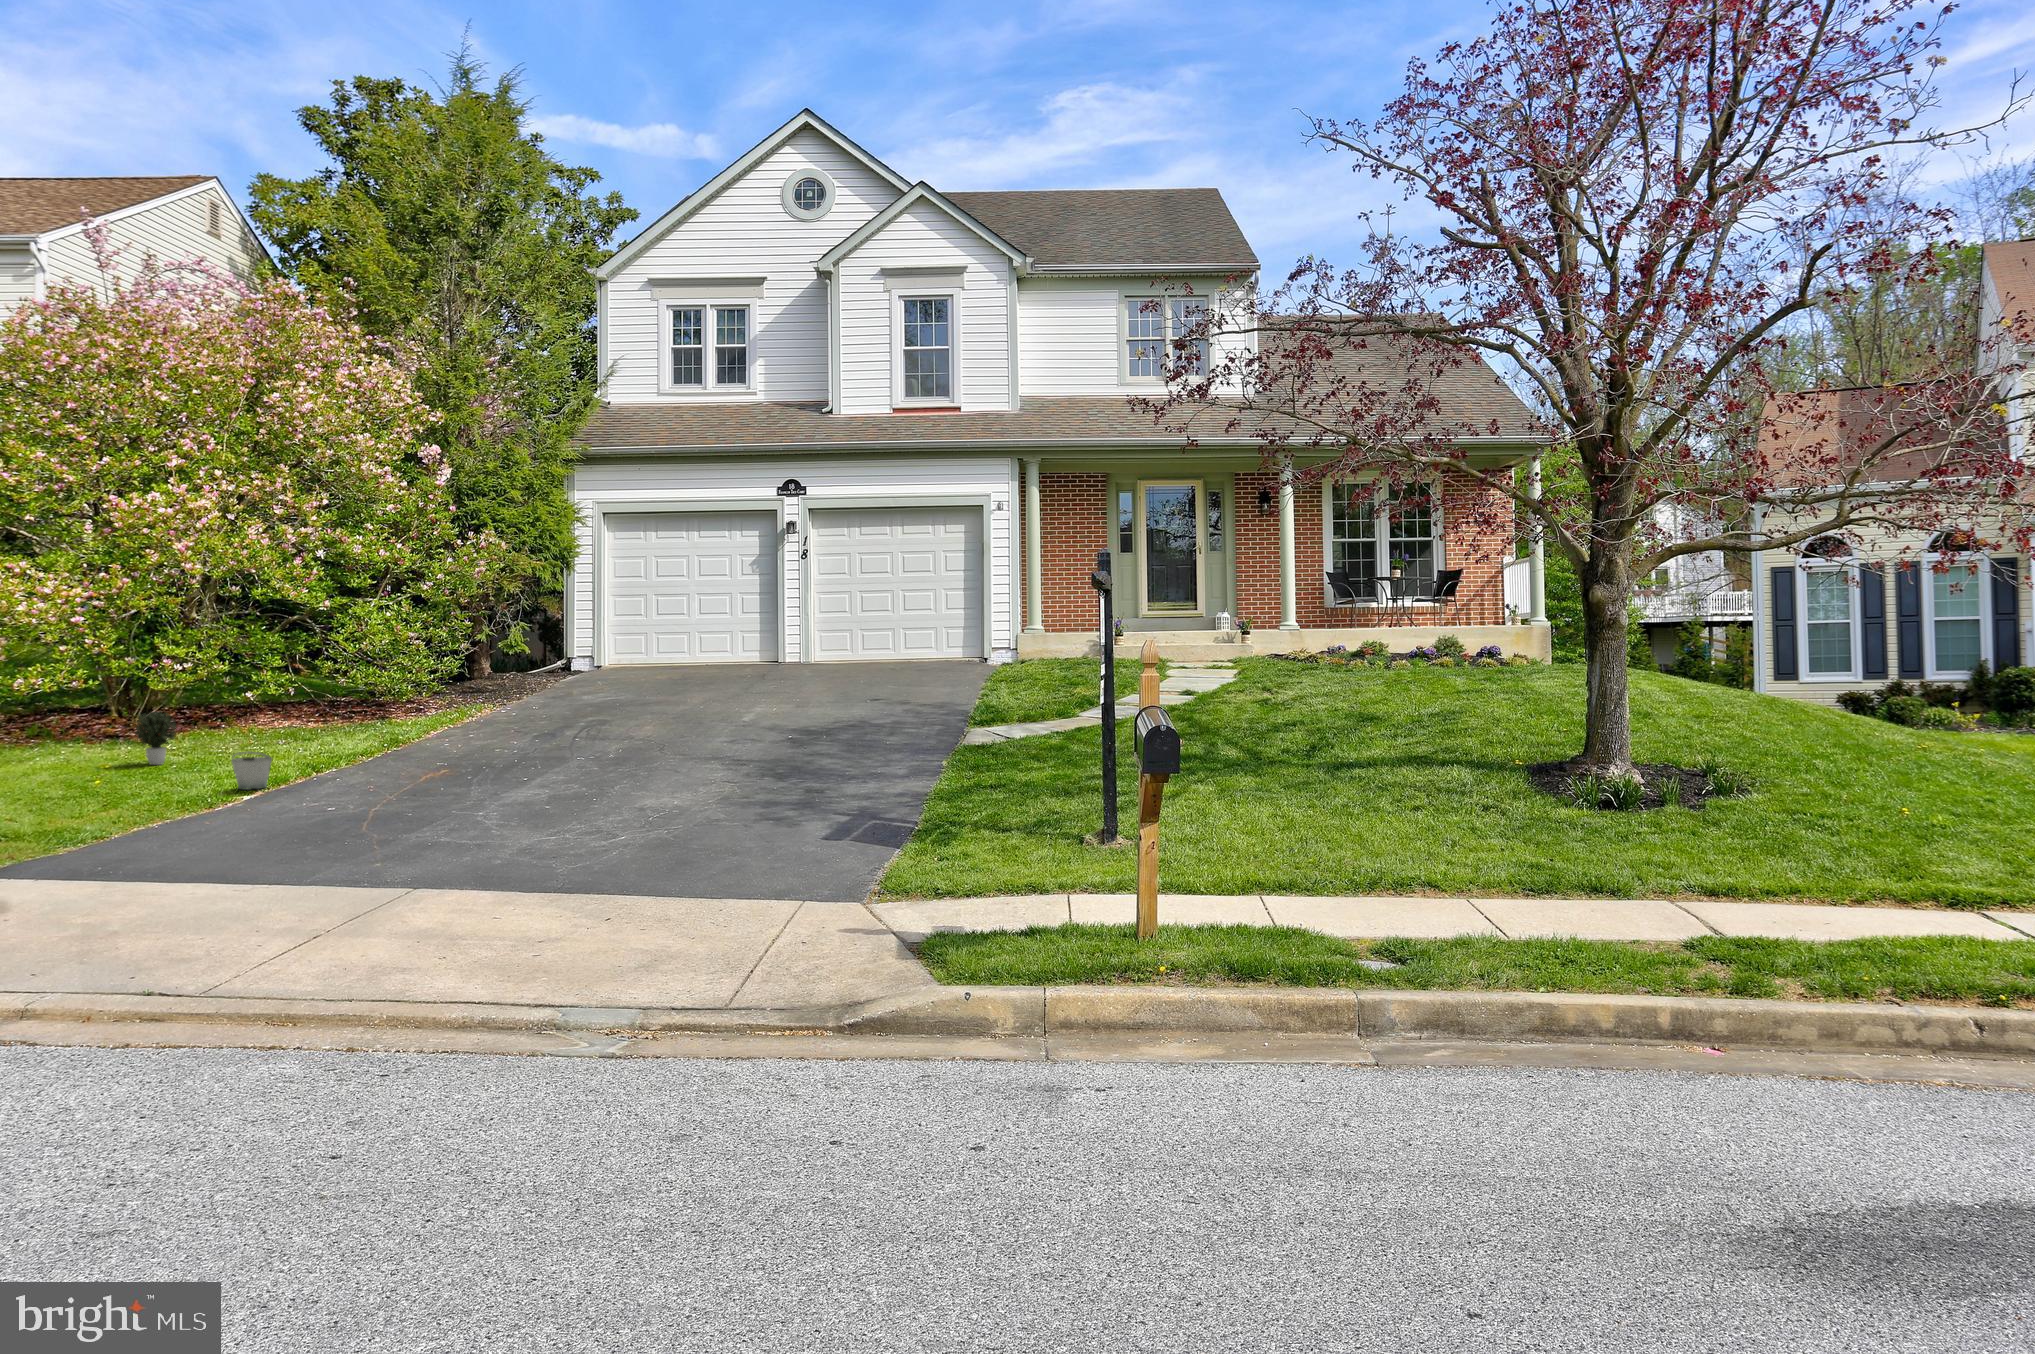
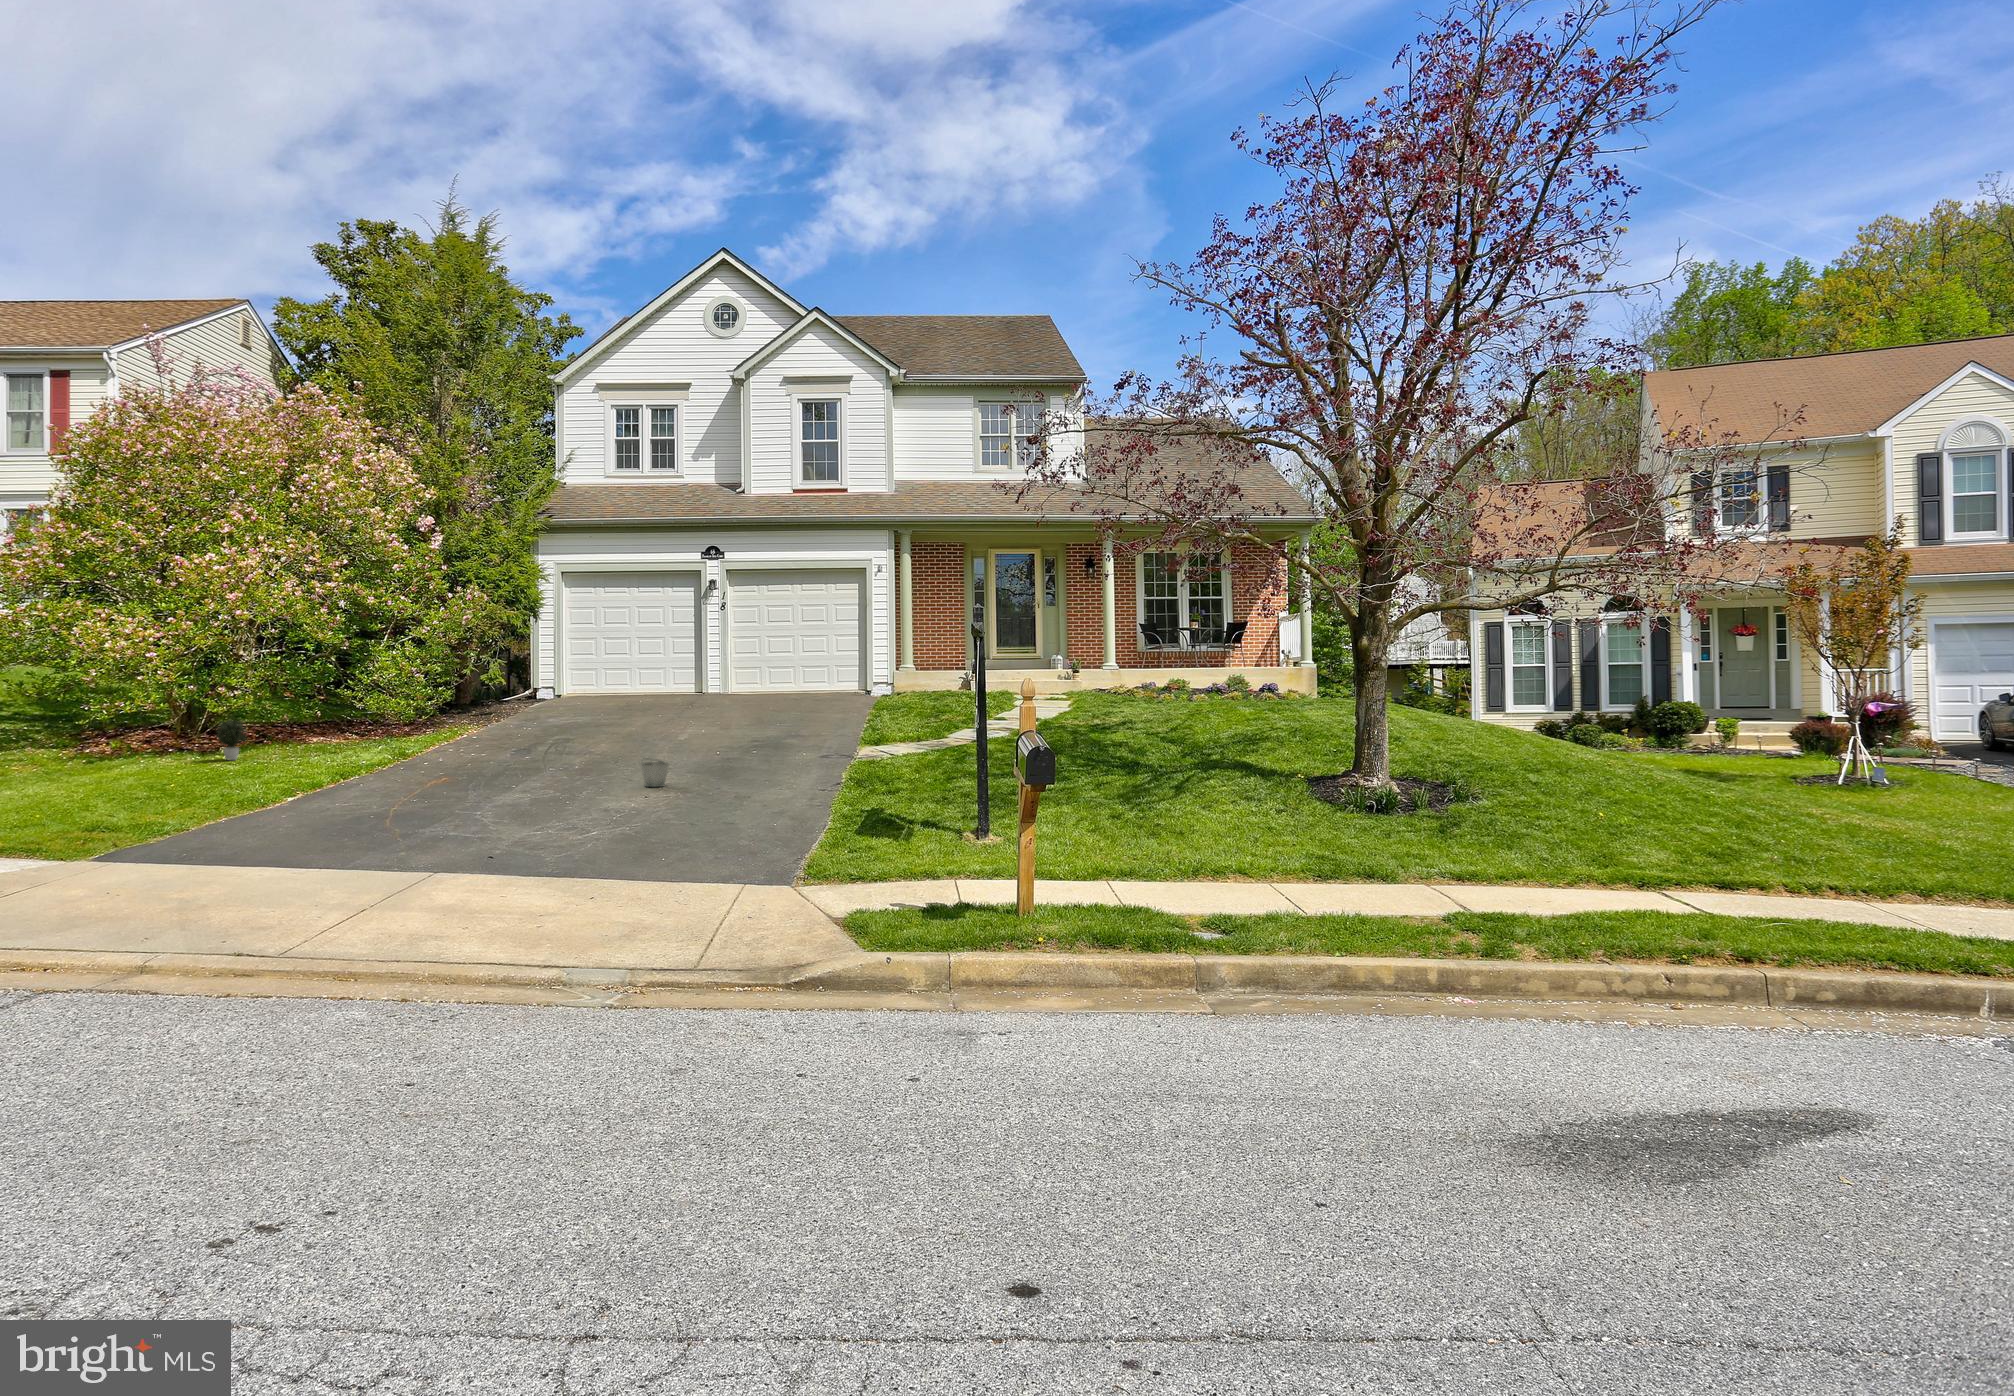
bucket: present [232,751,272,790] -> present [641,758,669,787]

